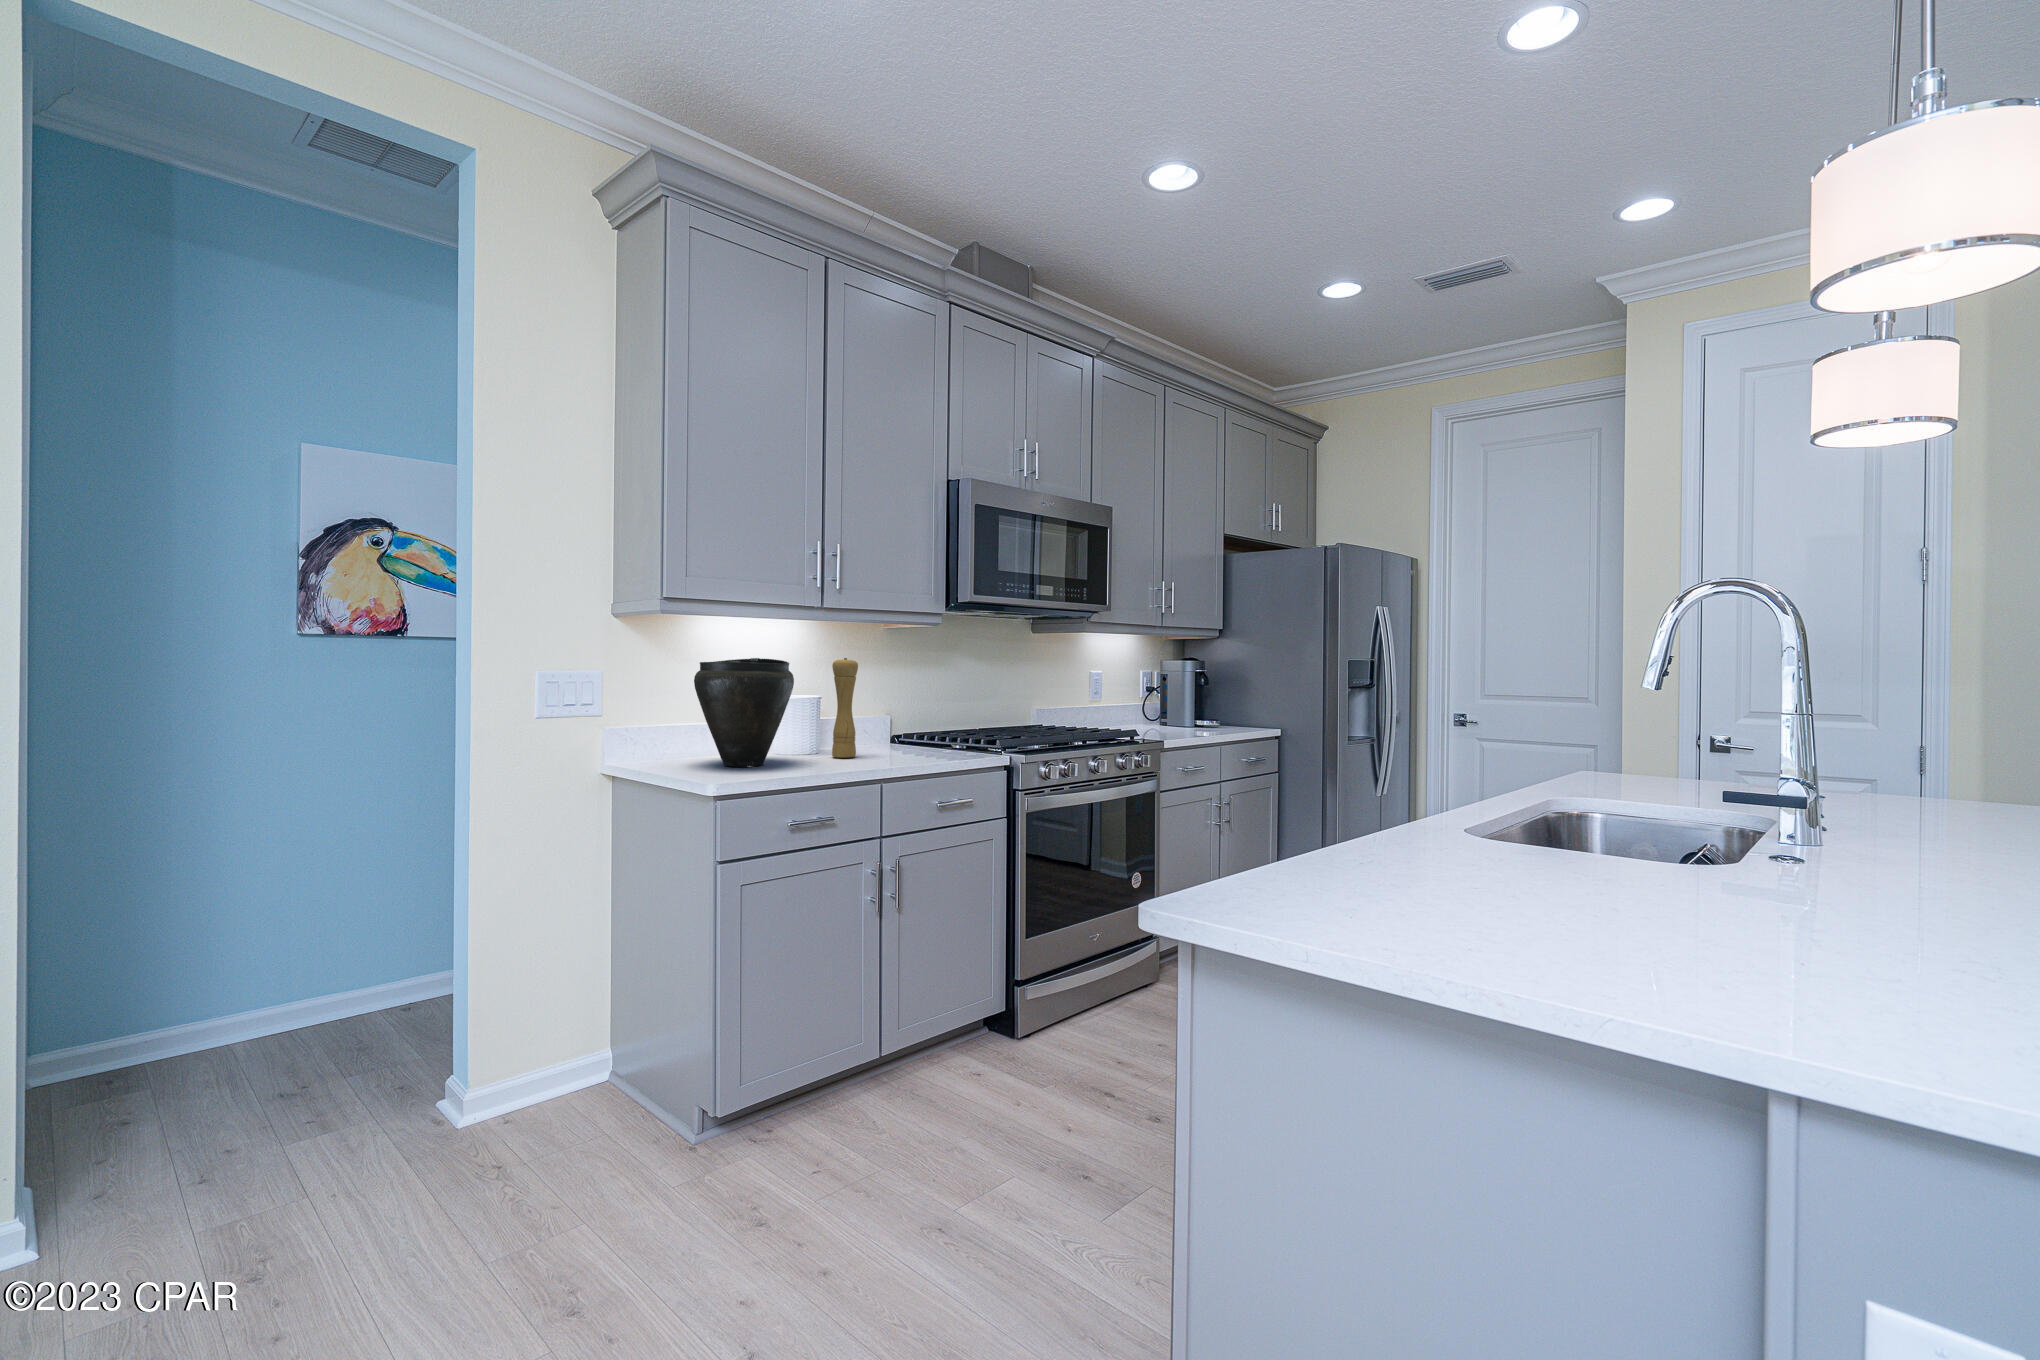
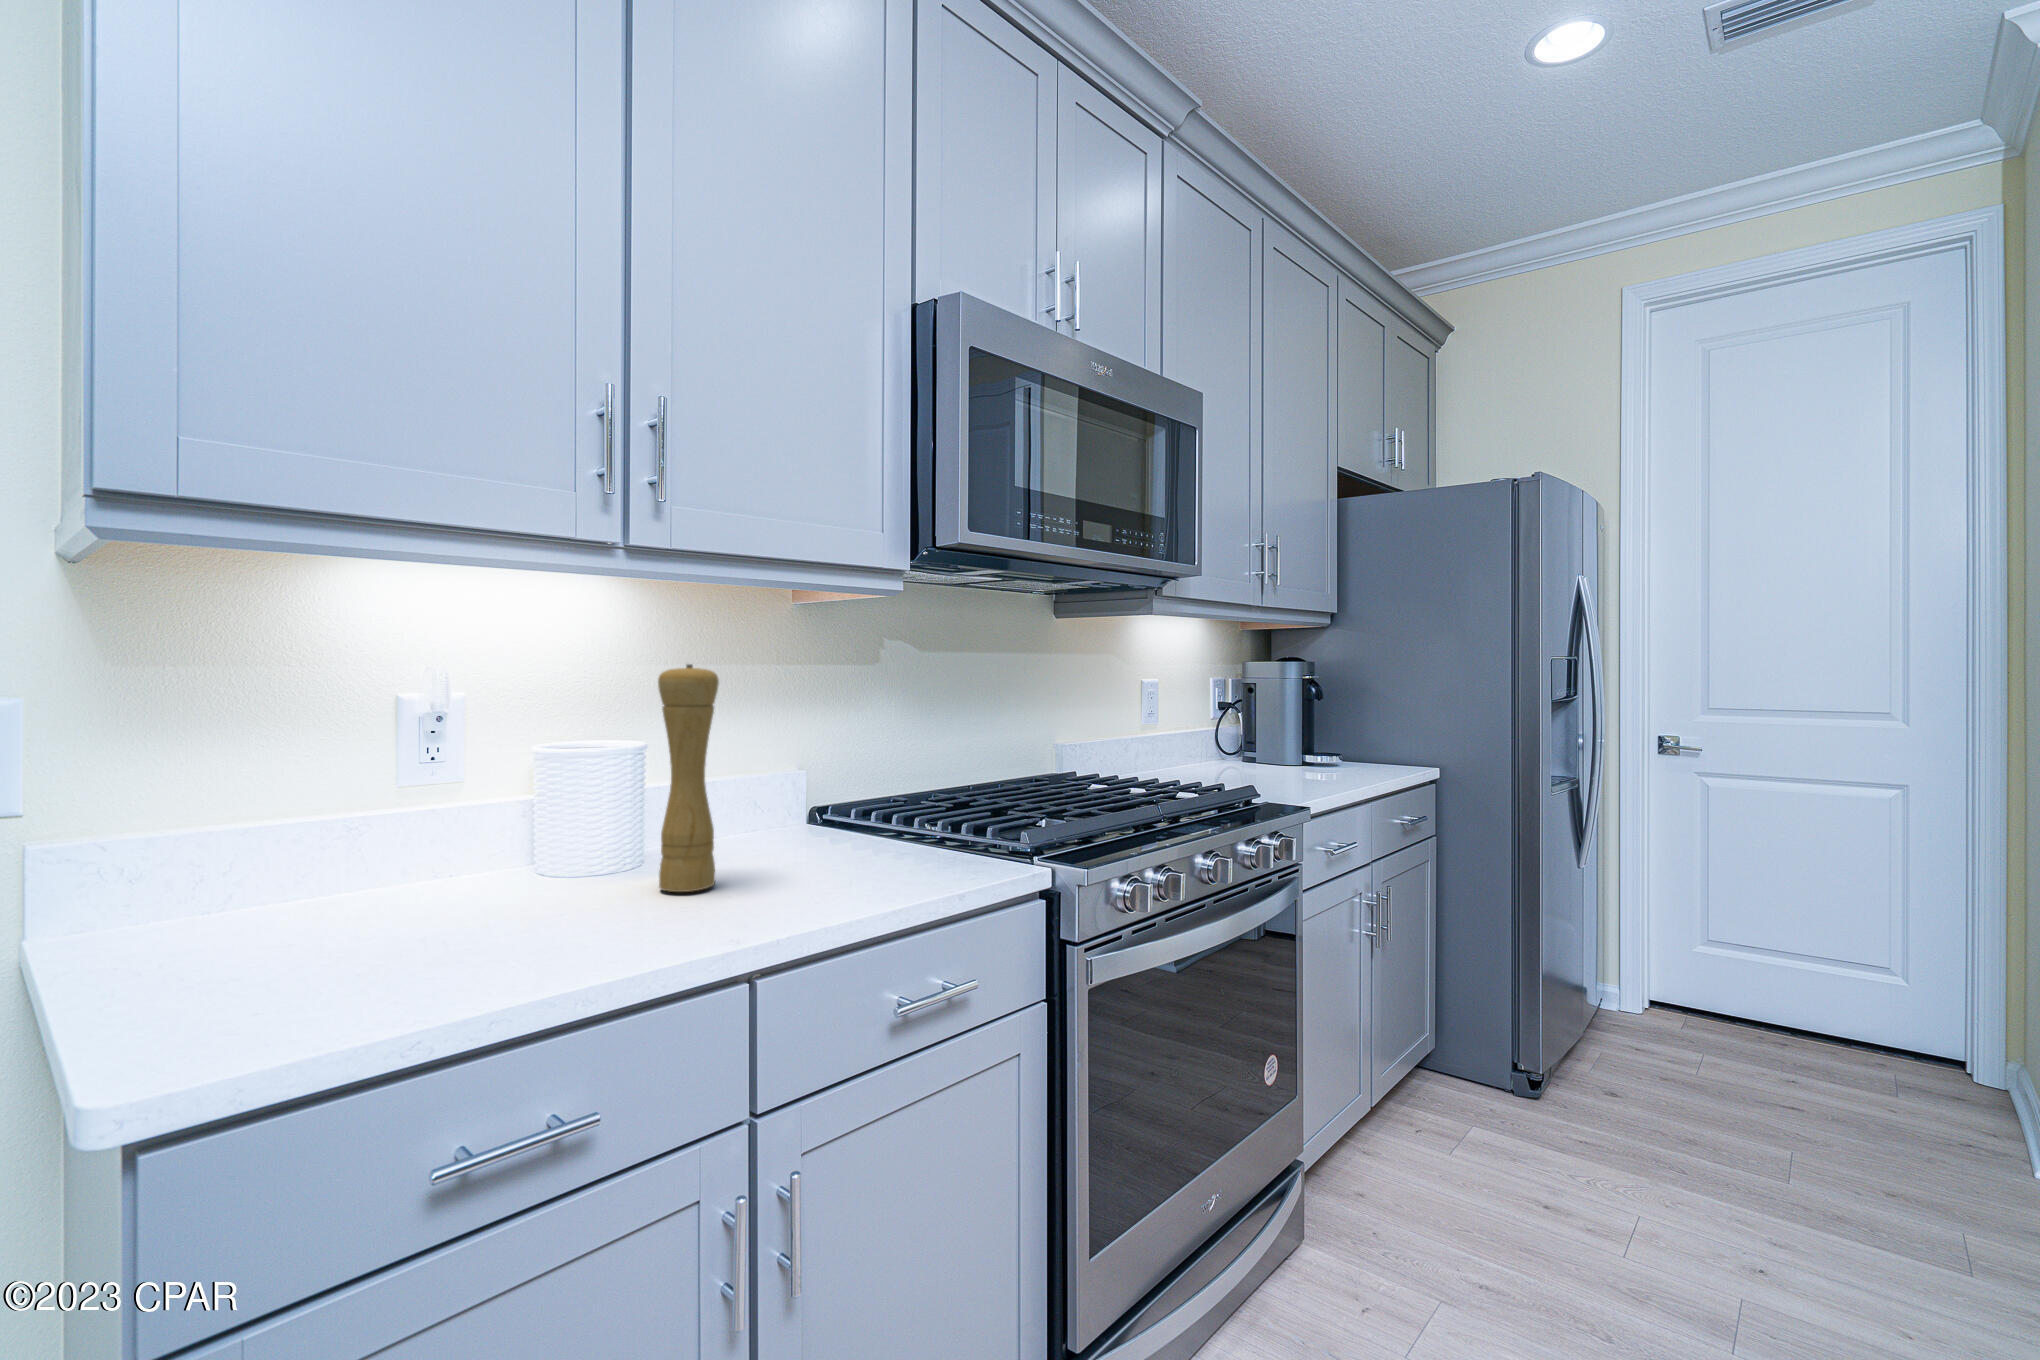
vase: present [694,658,794,767] -> none [257,666,547,949]

